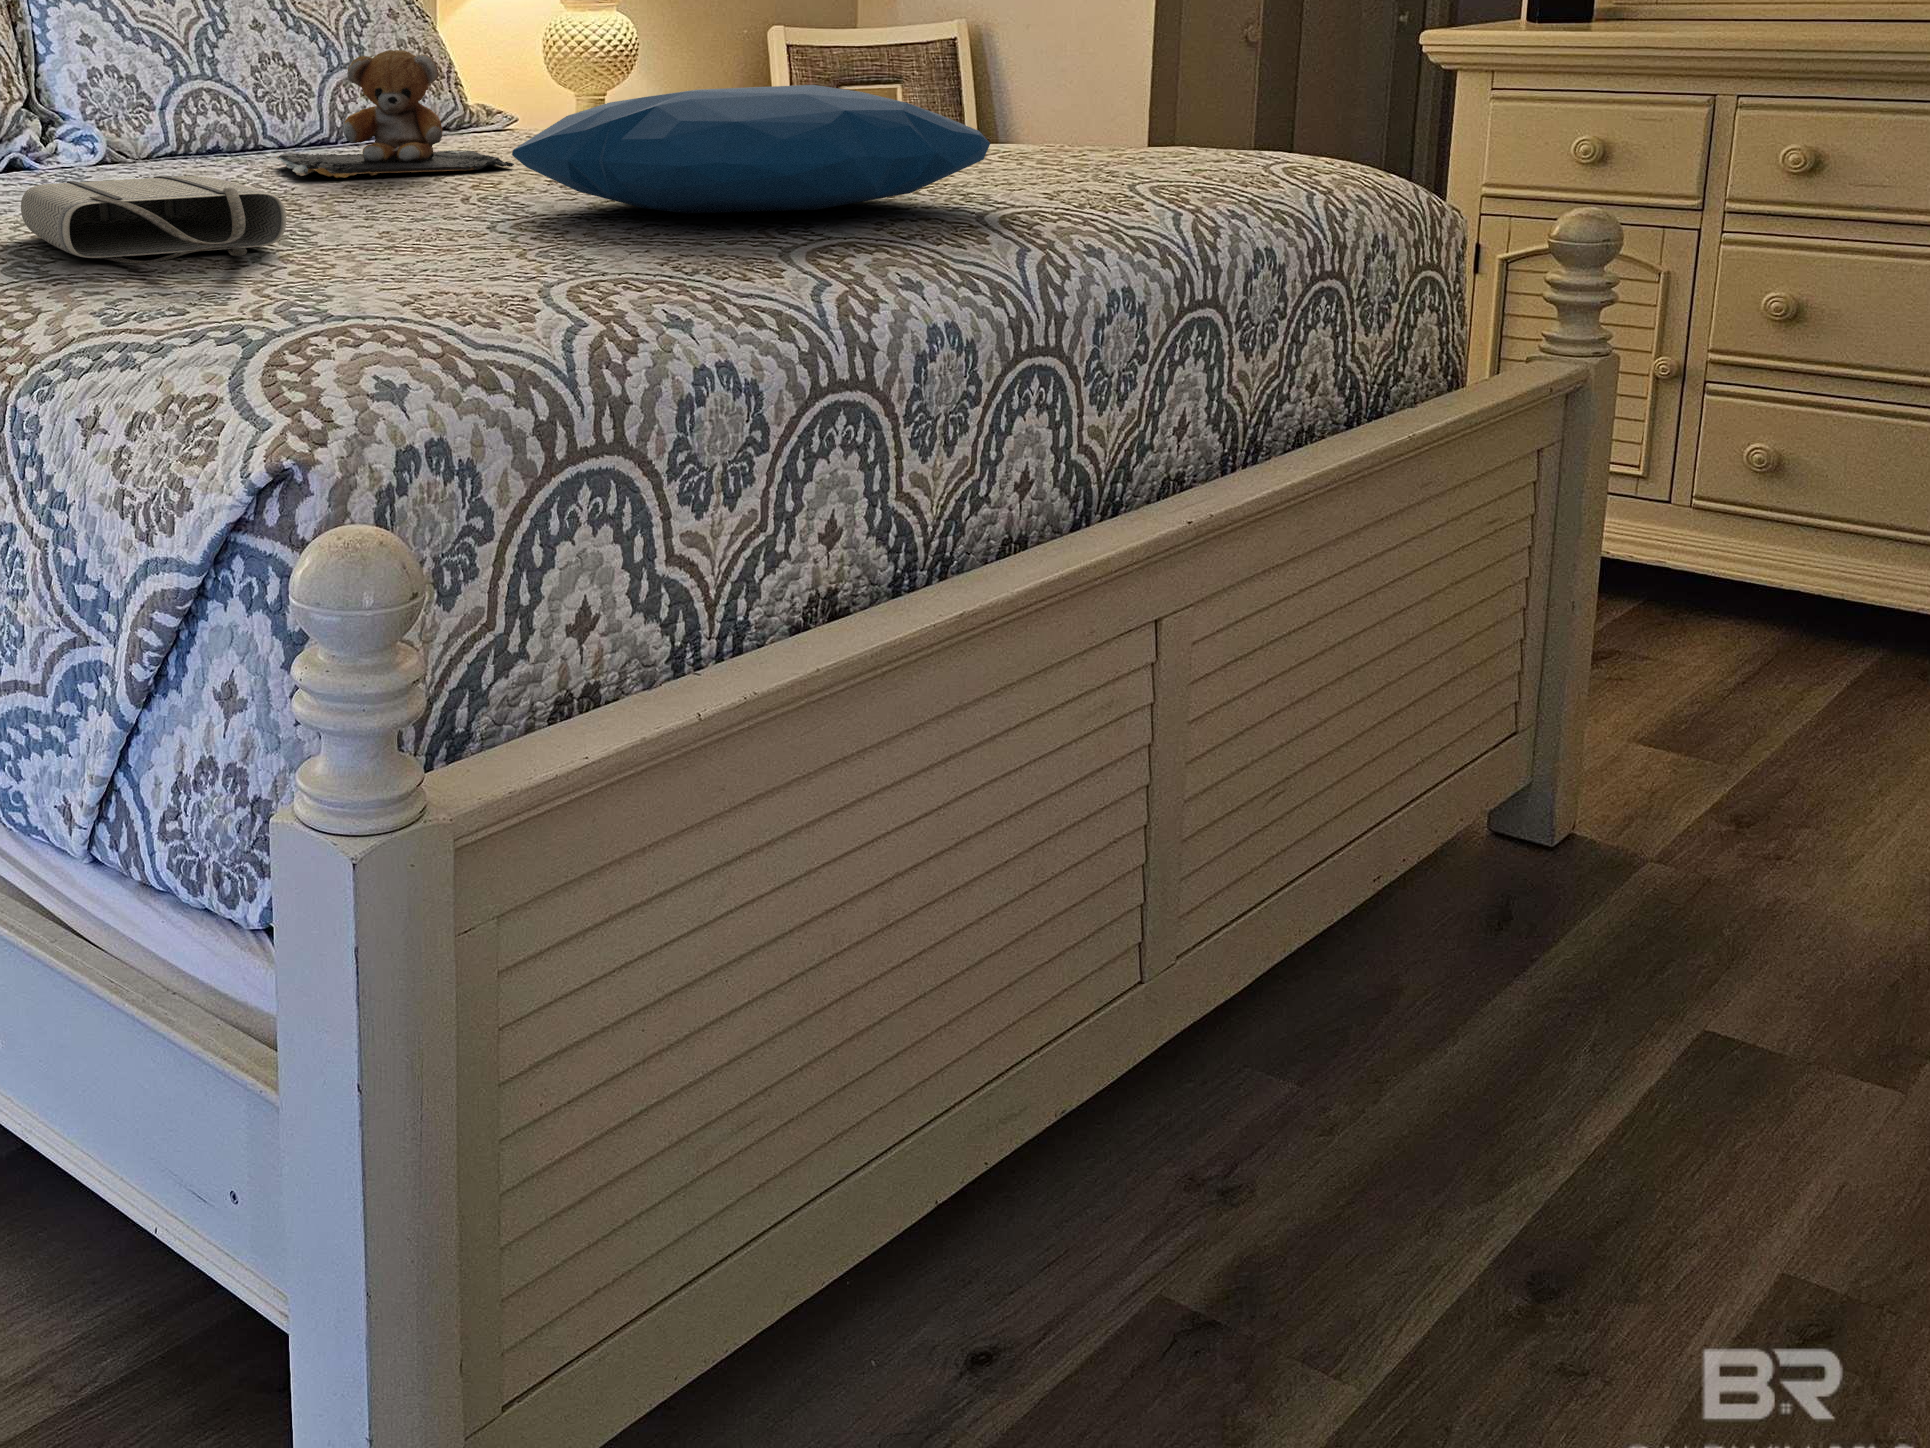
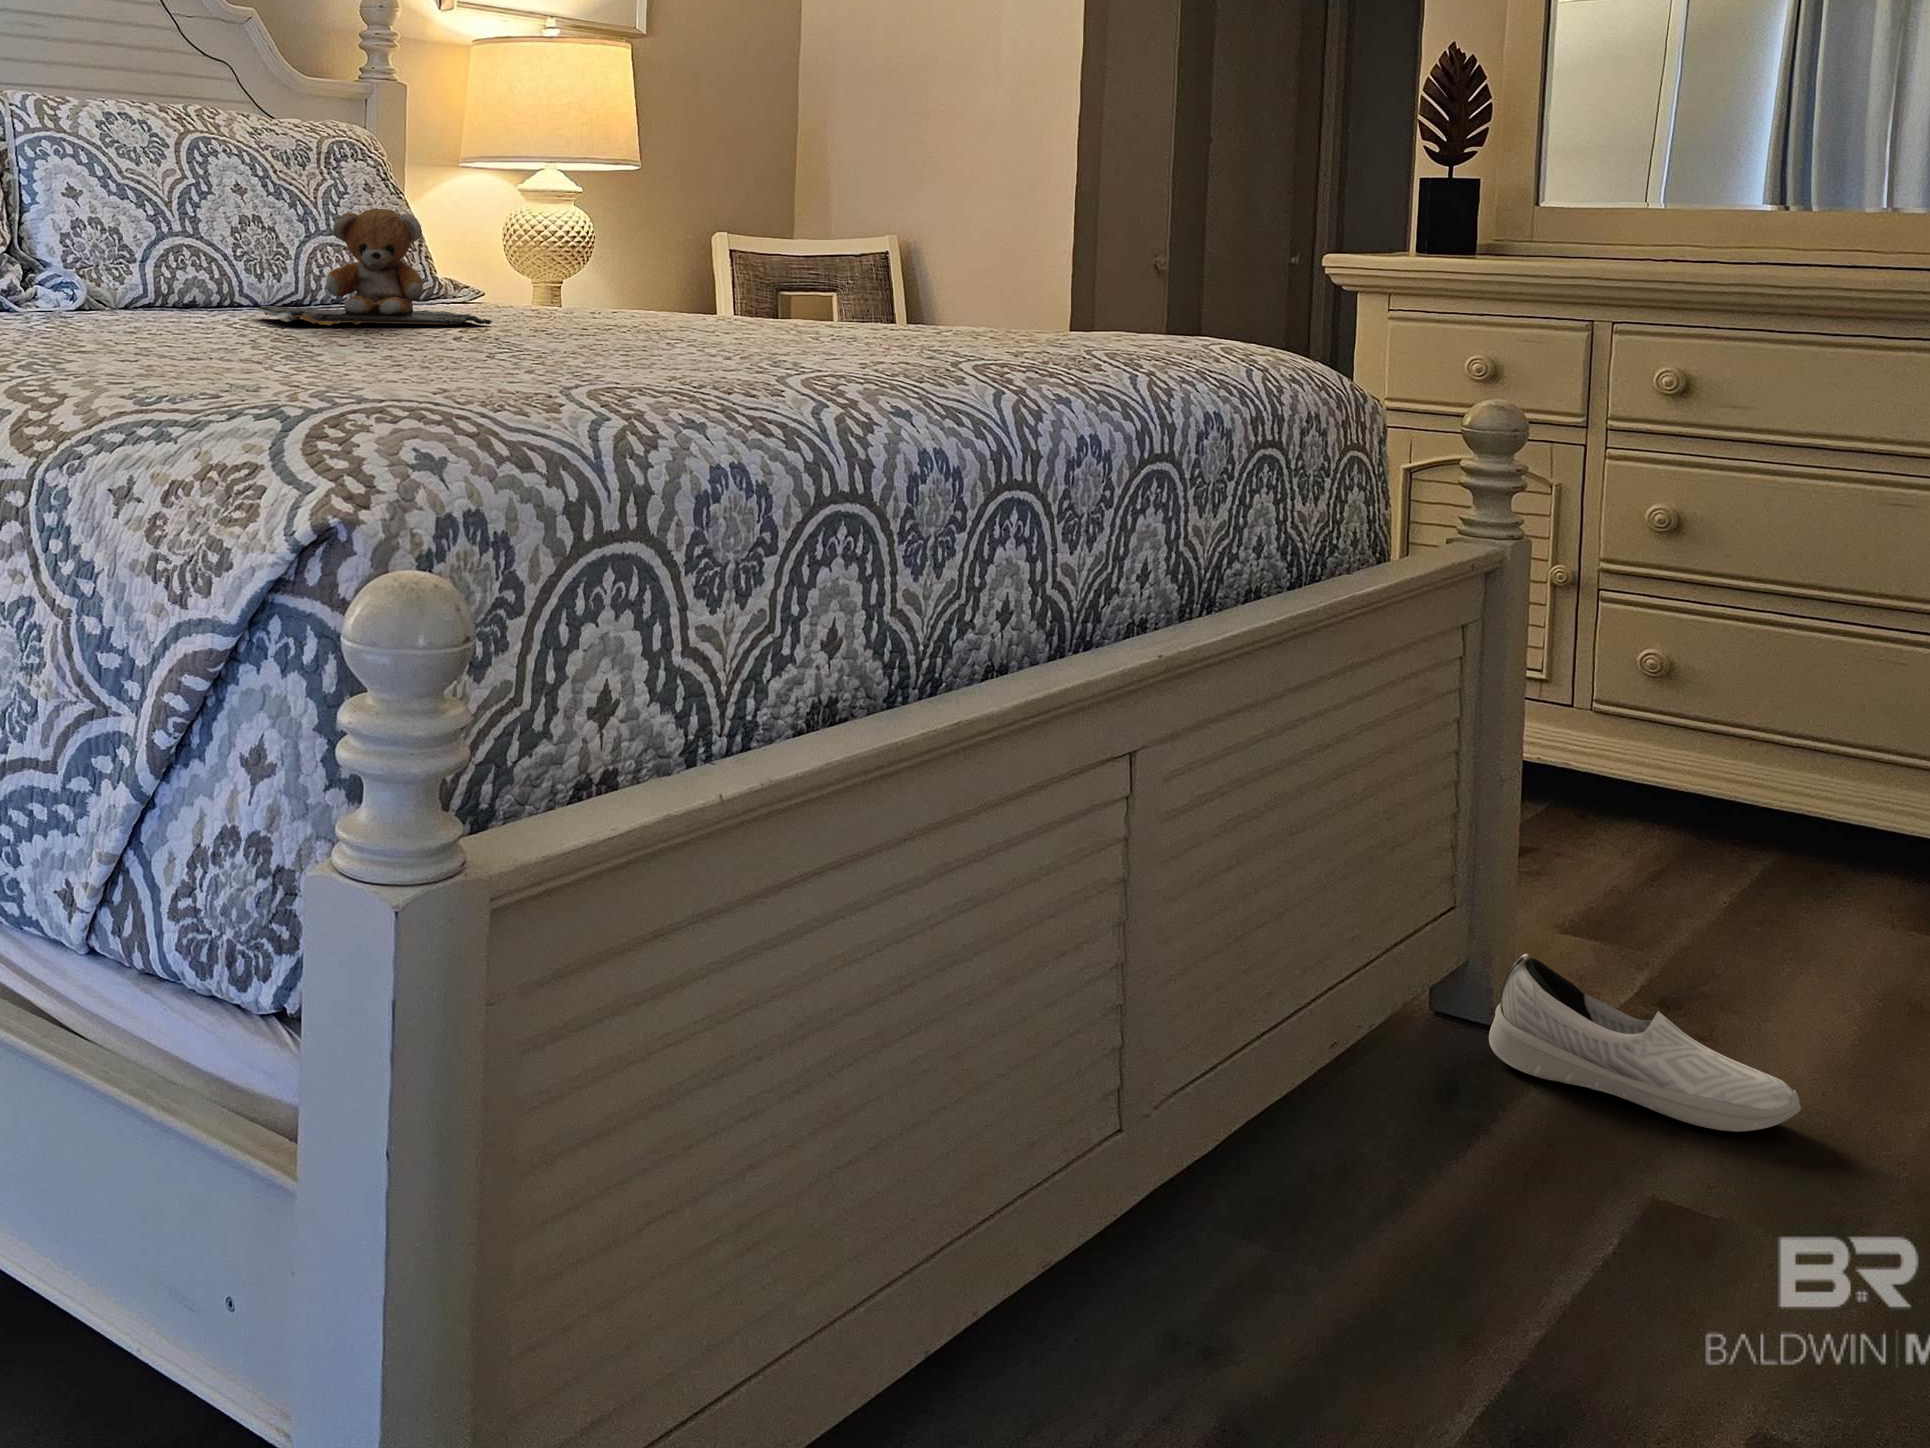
pillow: present [512,85,990,213] -> none [506,243,962,355]
tote bag: present [21,176,287,263] -> none [24,299,295,364]
shoe: none [1543,781,1865,959] -> present [1489,954,1801,1132]

